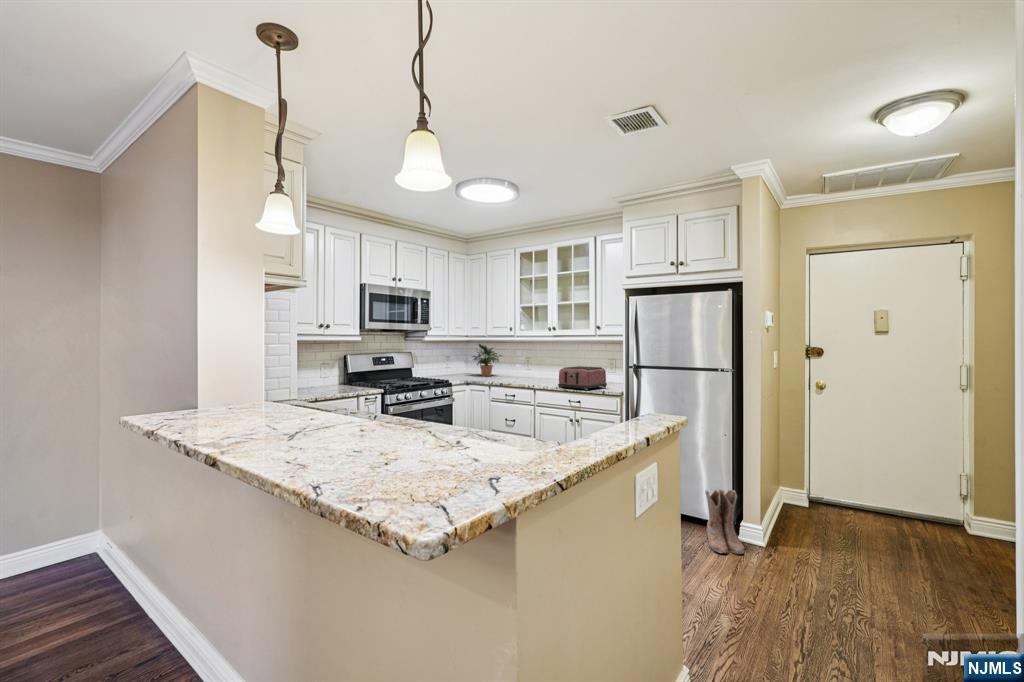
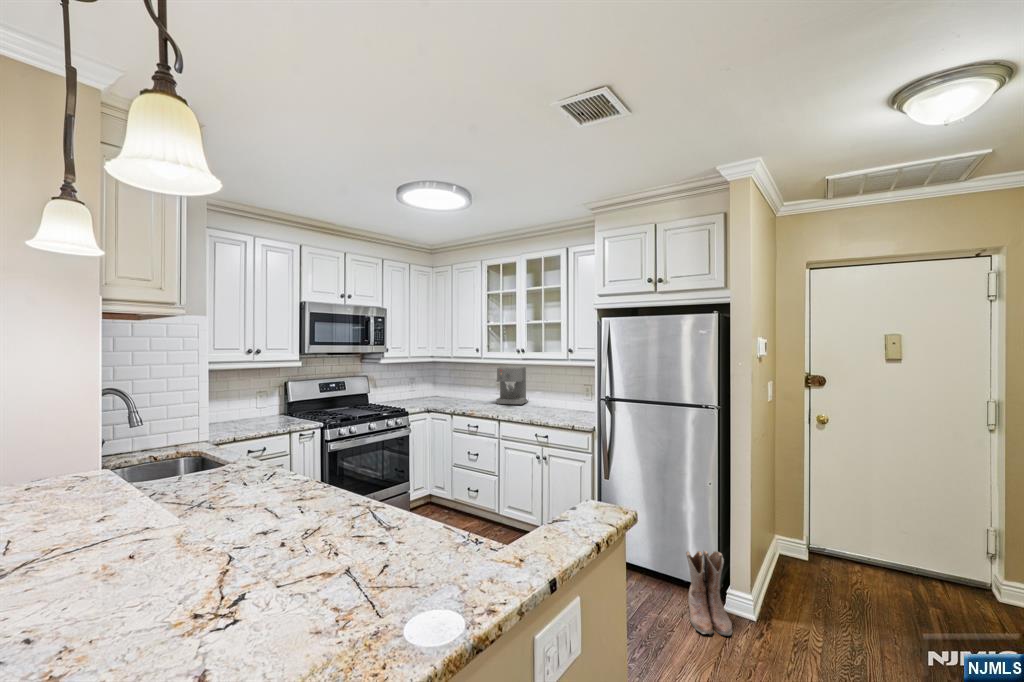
potted plant: present [473,344,501,376] -> none [435,364,472,400]
coffee maker: none [528,345,556,379] -> present [496,366,528,405]
toaster: present [558,366,607,390] -> none [524,393,579,423]

